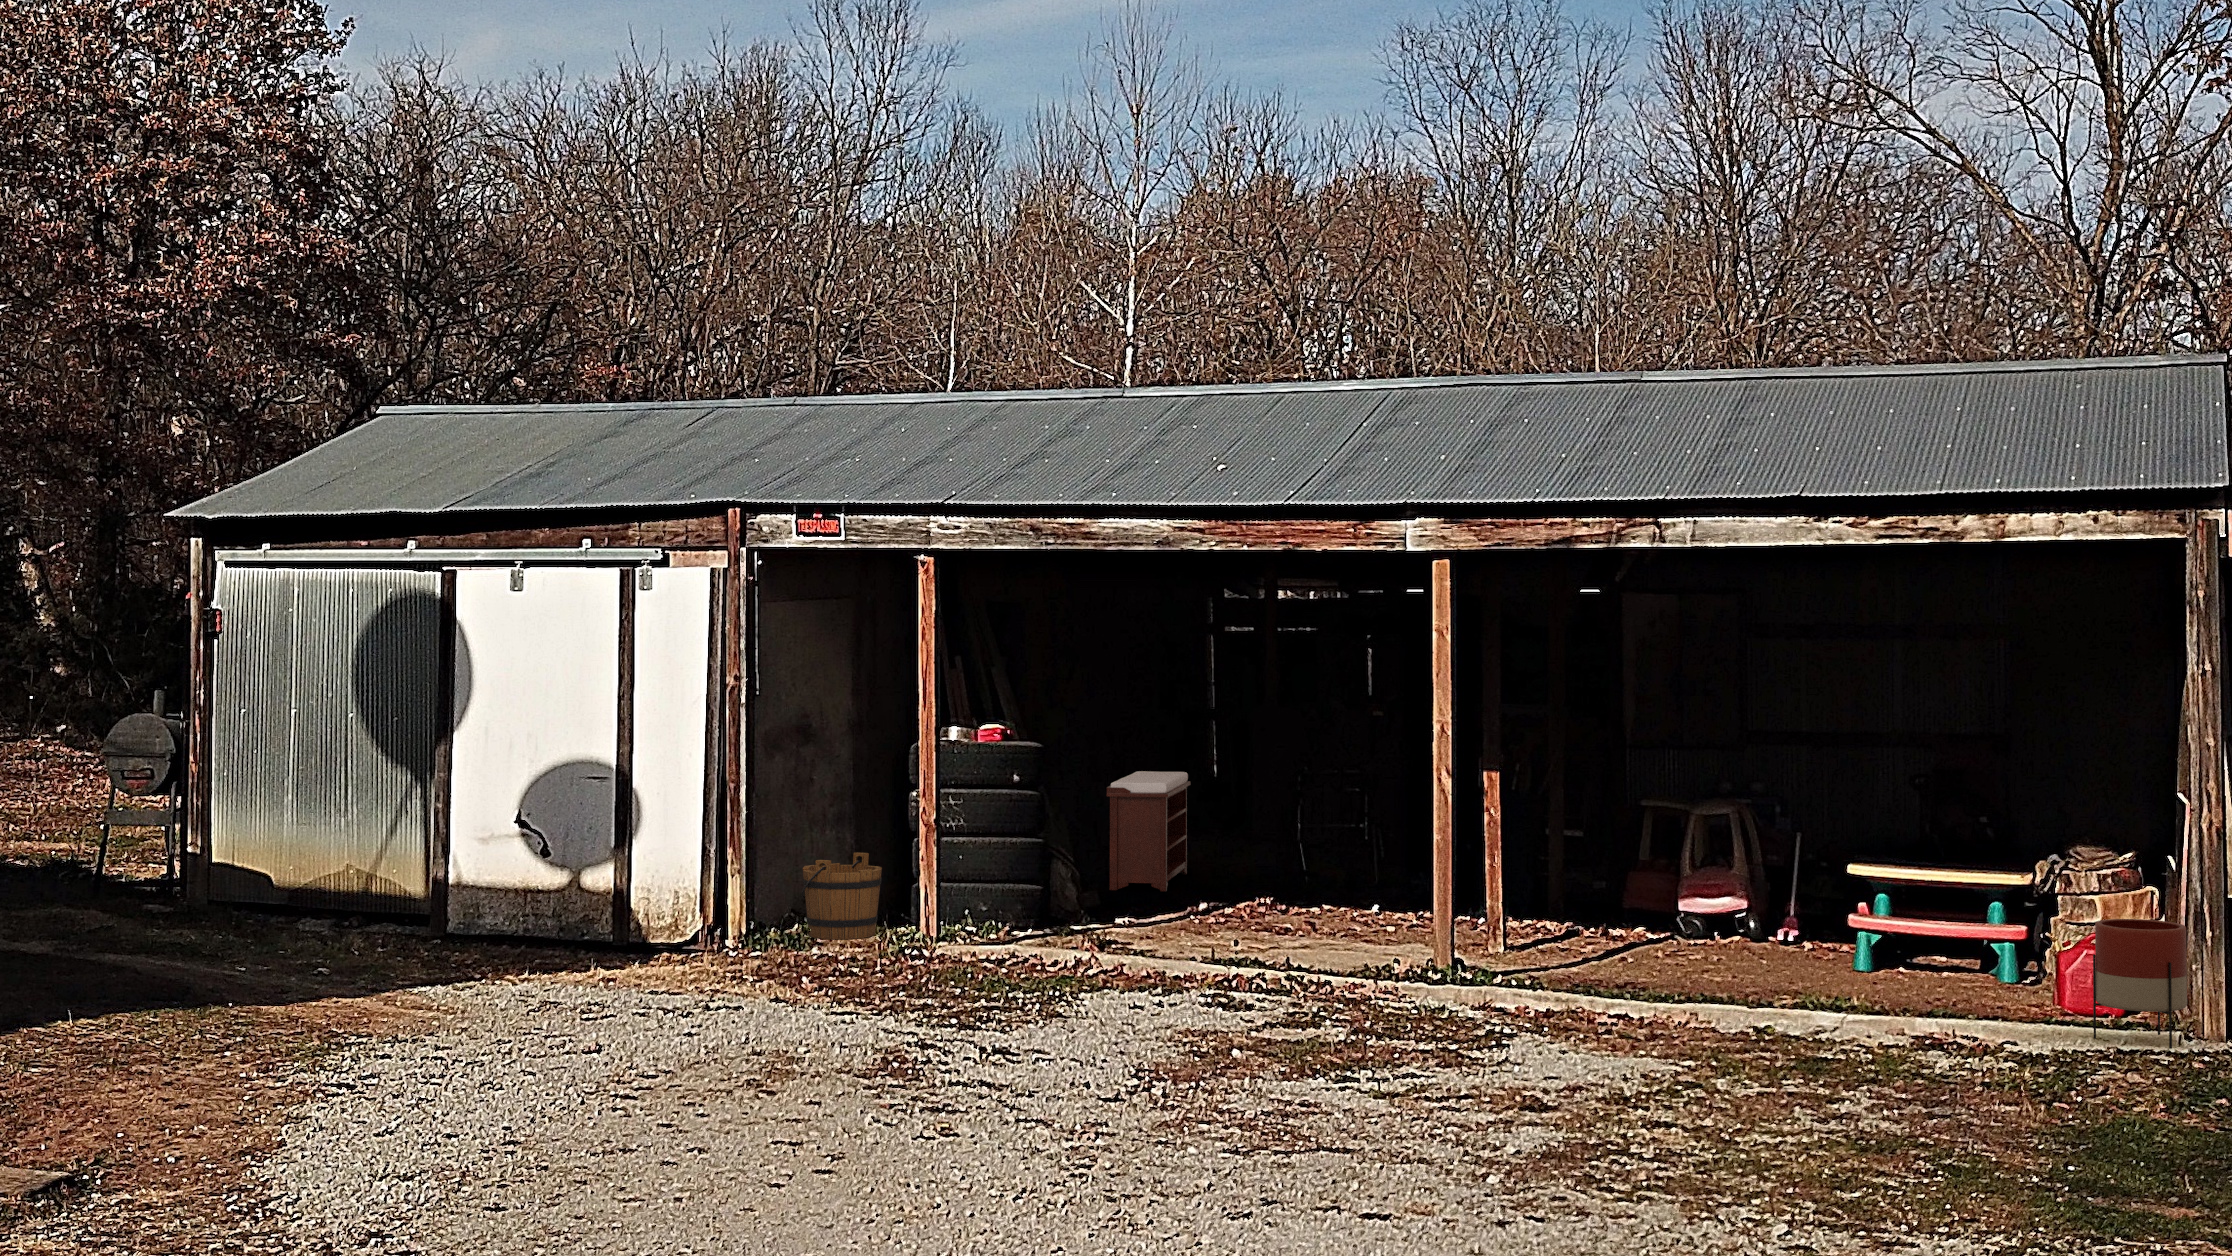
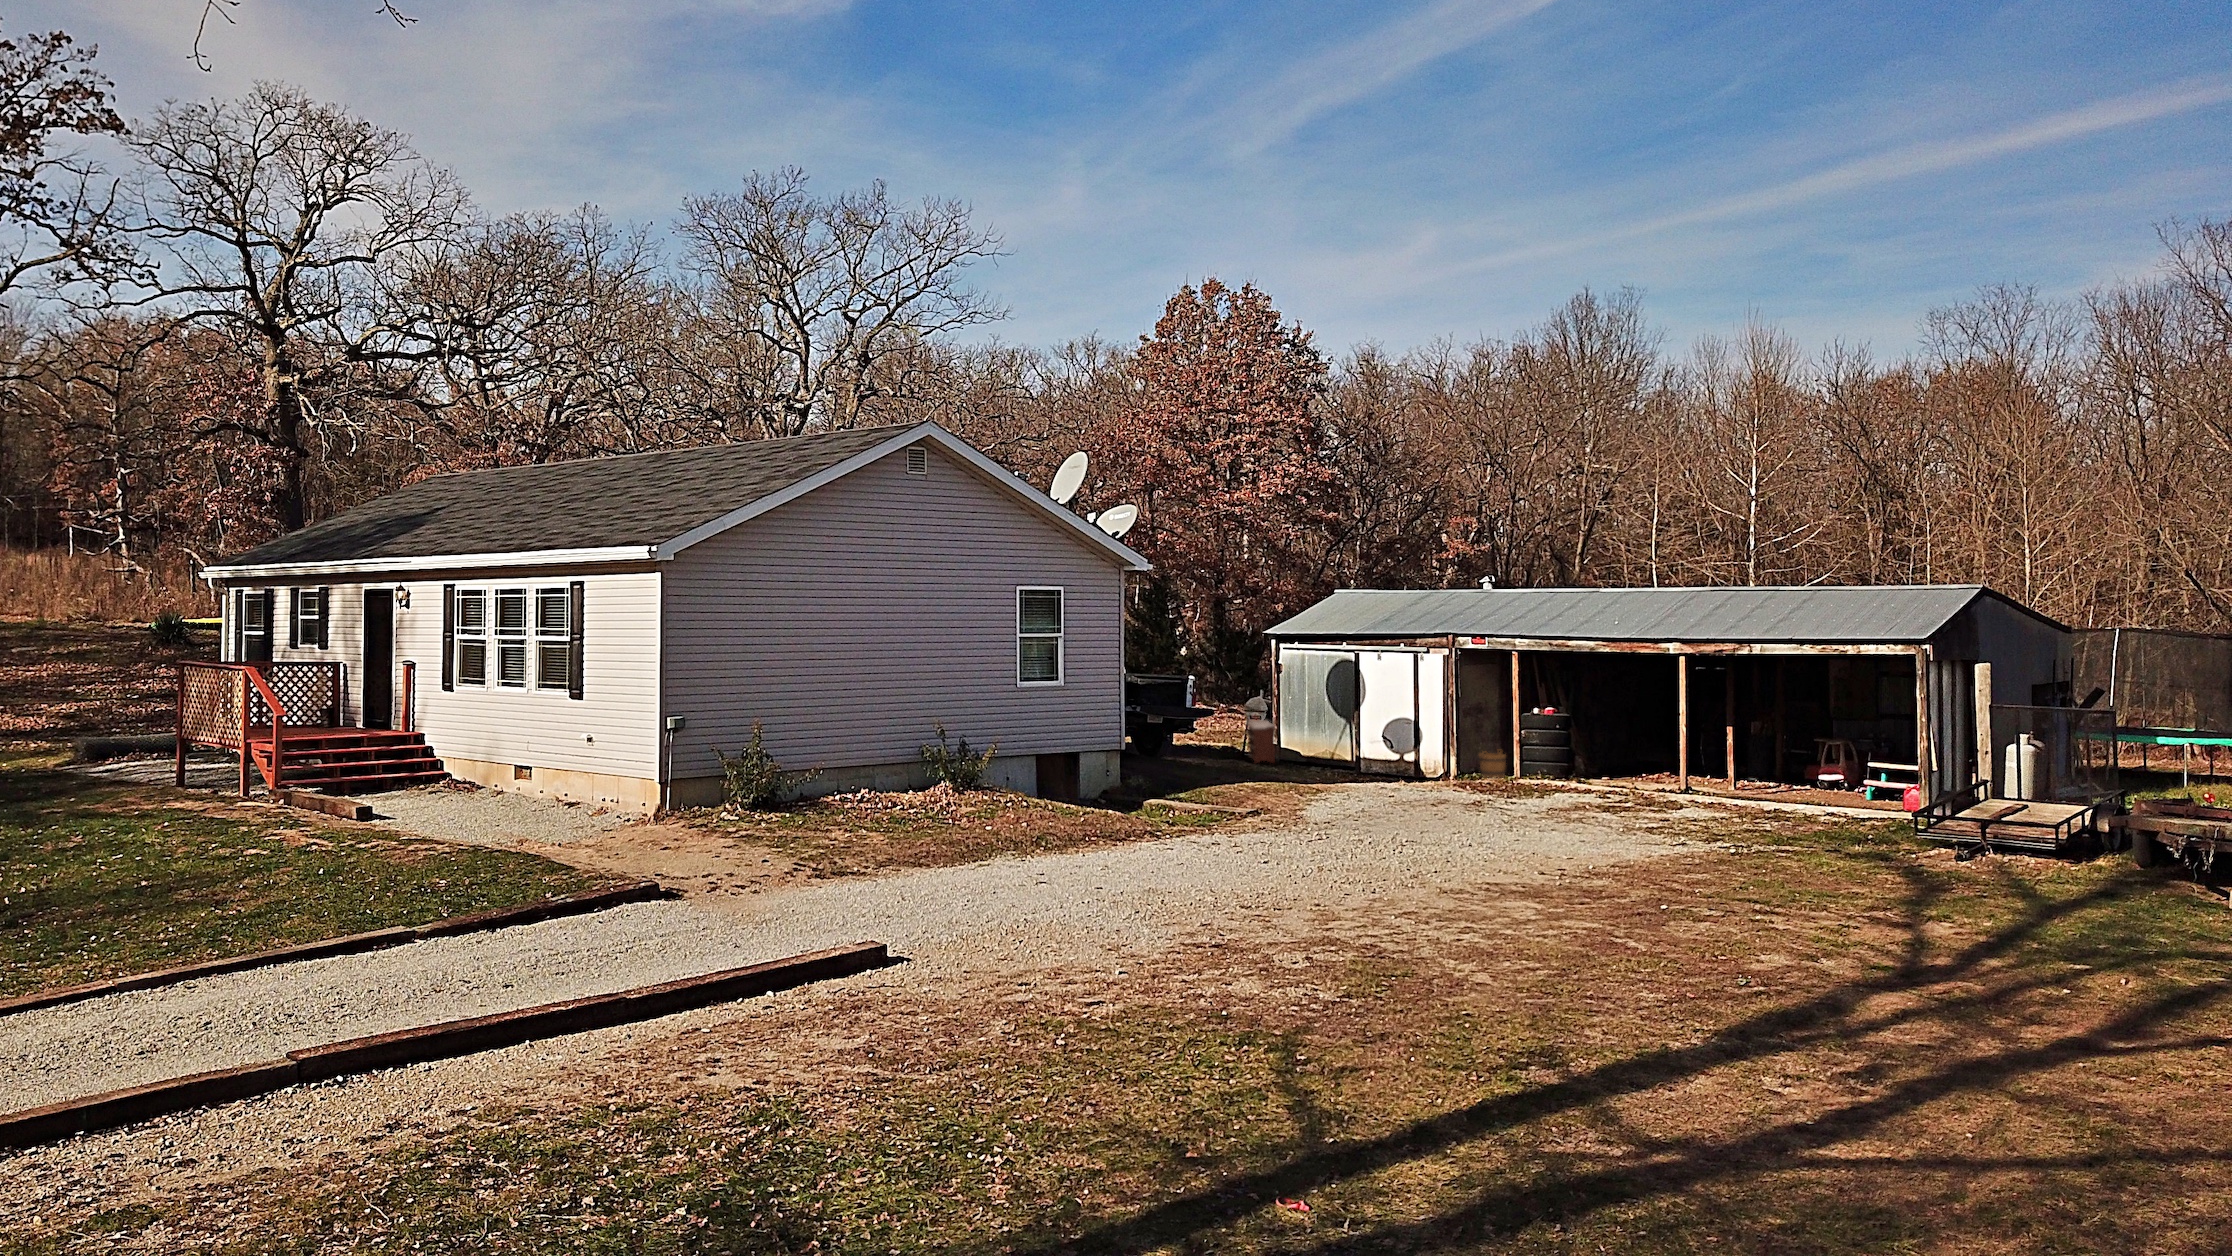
bench: present [1107,771,1190,891] -> present [1248,720,1275,763]
planter: present [2093,919,2187,1049] -> none [1902,782,1936,824]

